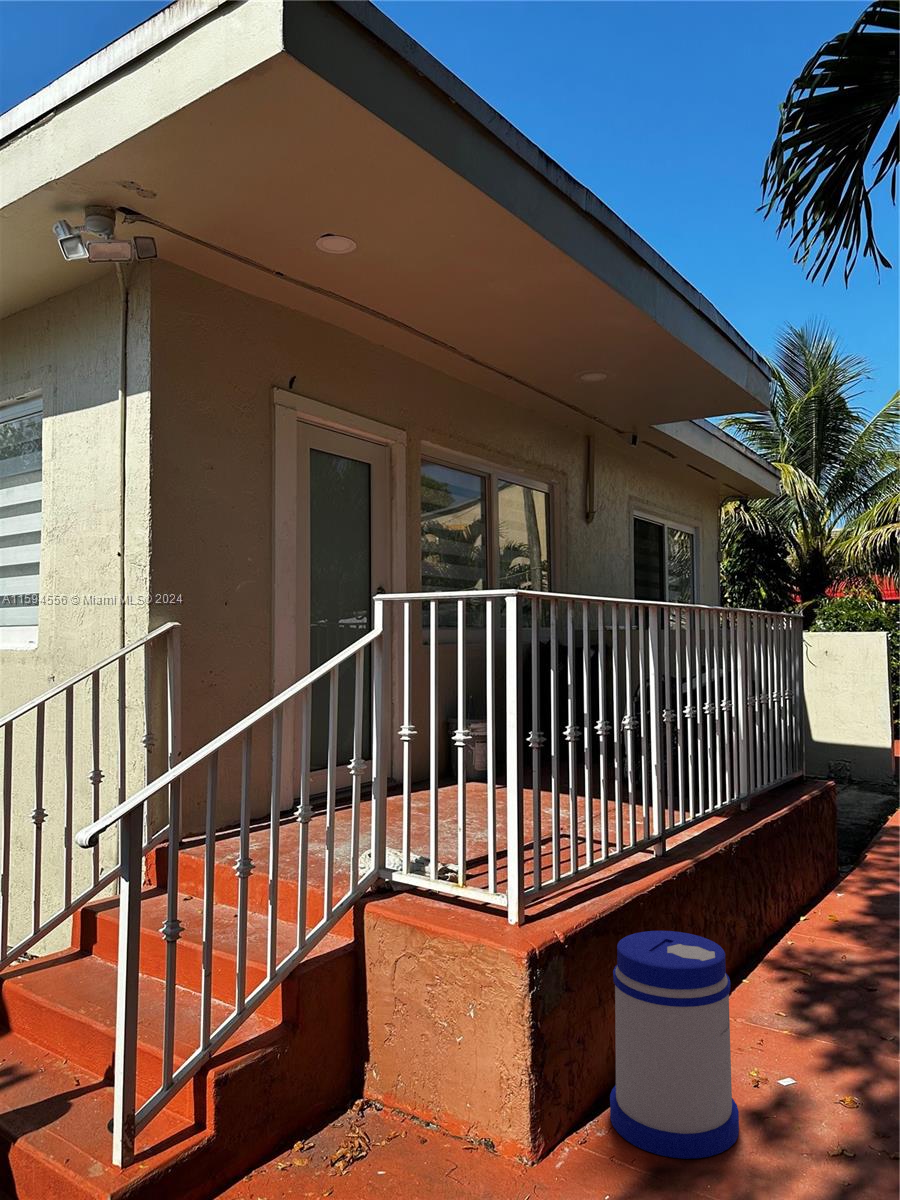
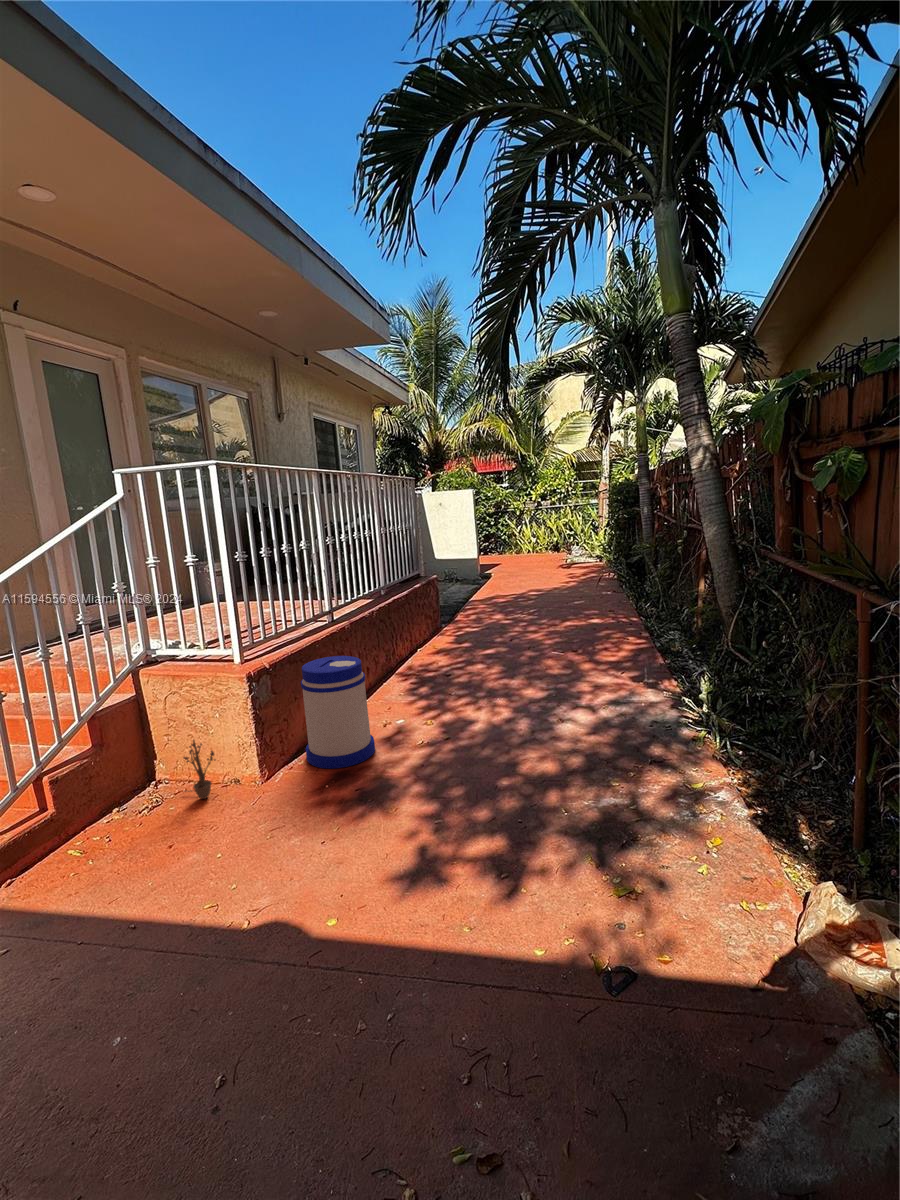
decorative plant: none [404,1046,463,1158] -> present [184,740,216,799]

